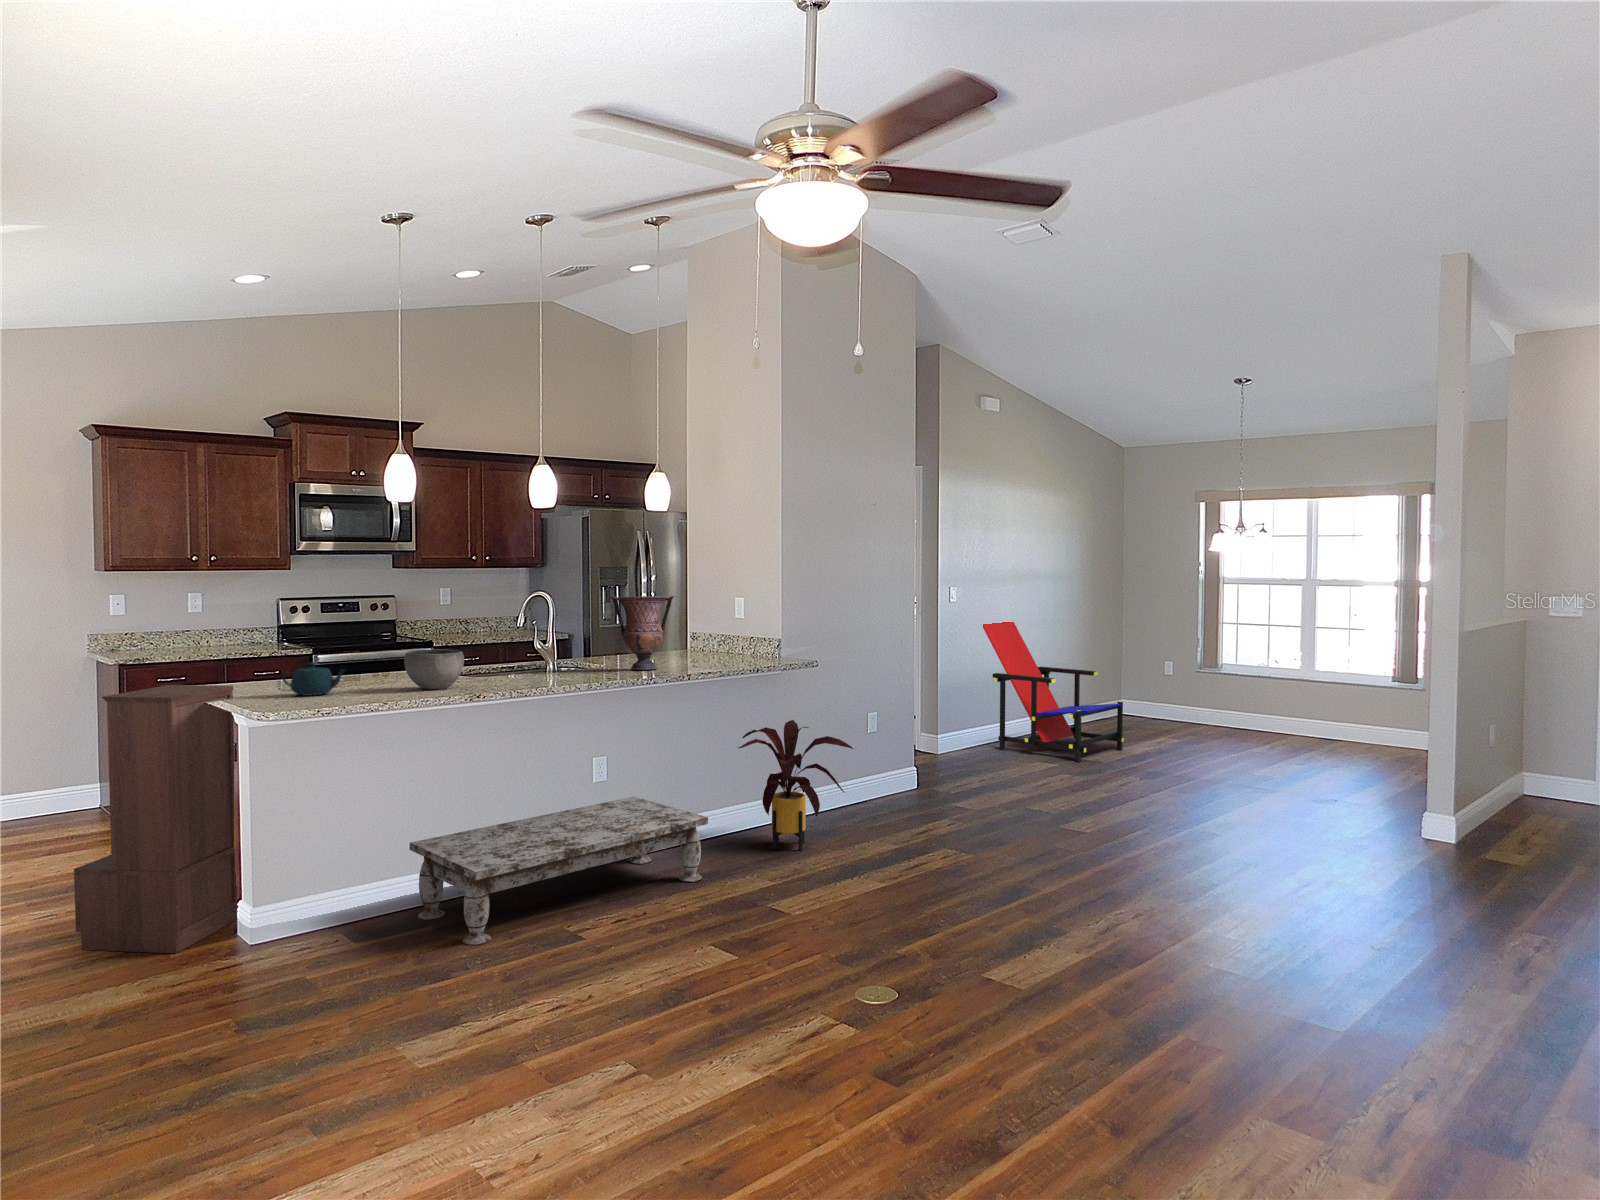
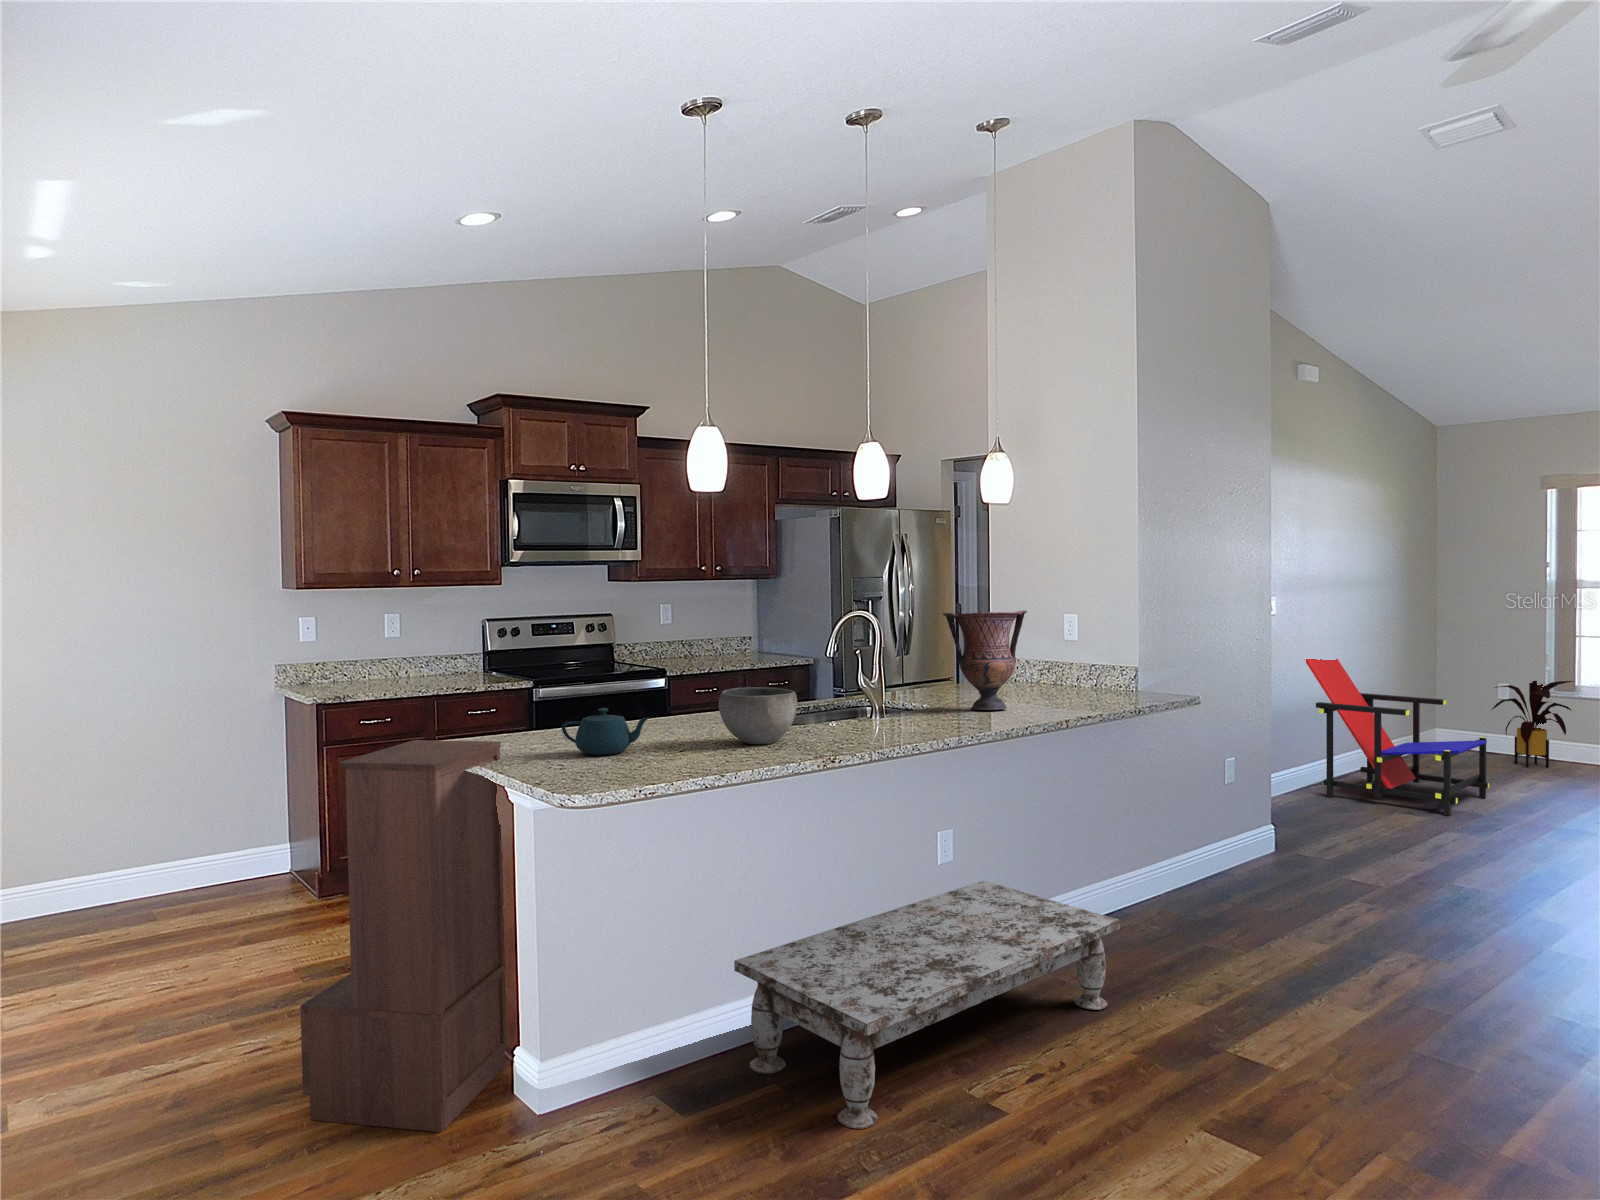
house plant: present [738,720,853,850] -> present [1491,681,1573,768]

